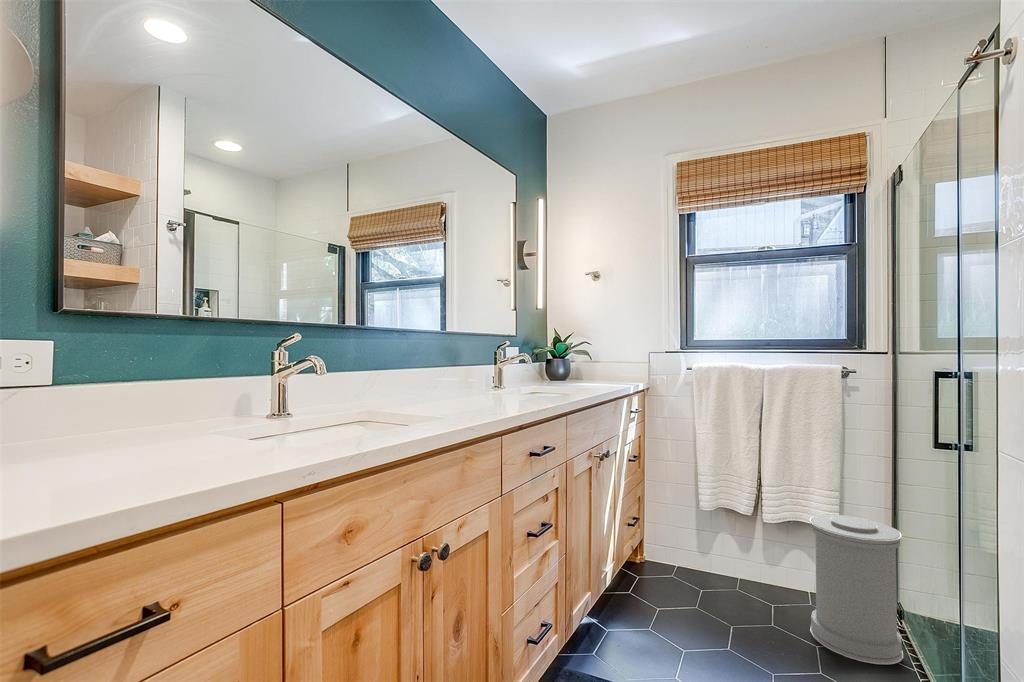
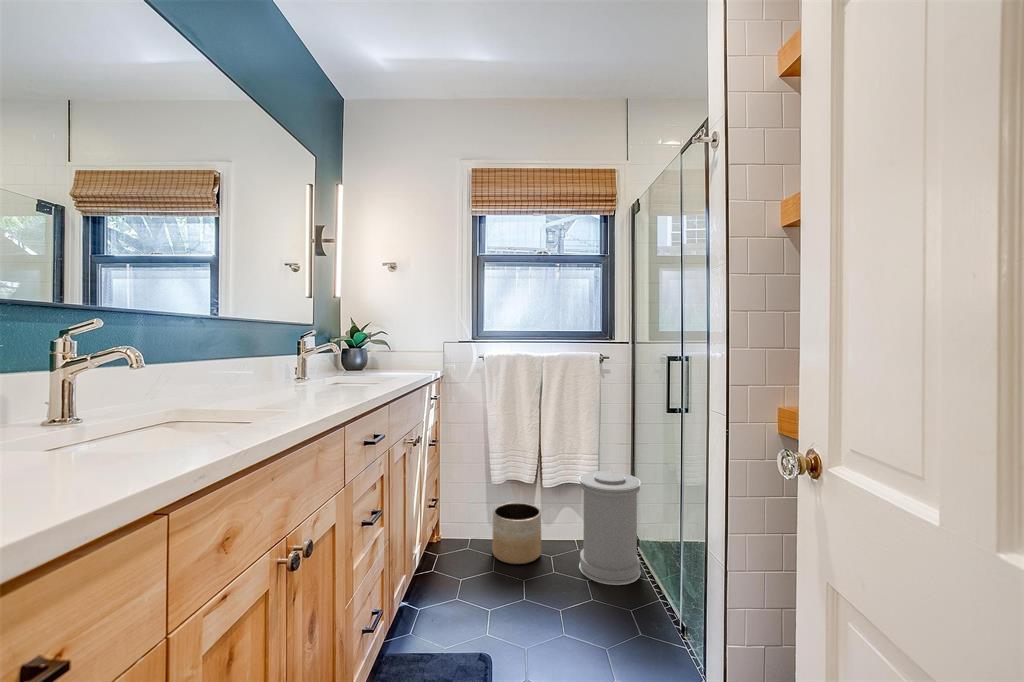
planter: none [699,537,760,609] -> present [492,503,542,564]

